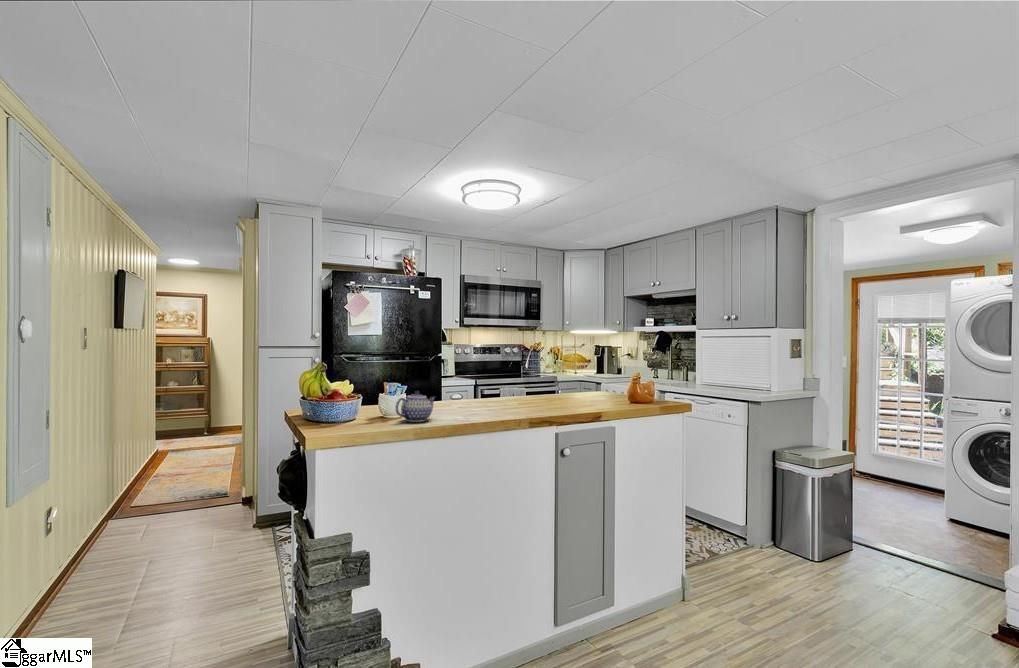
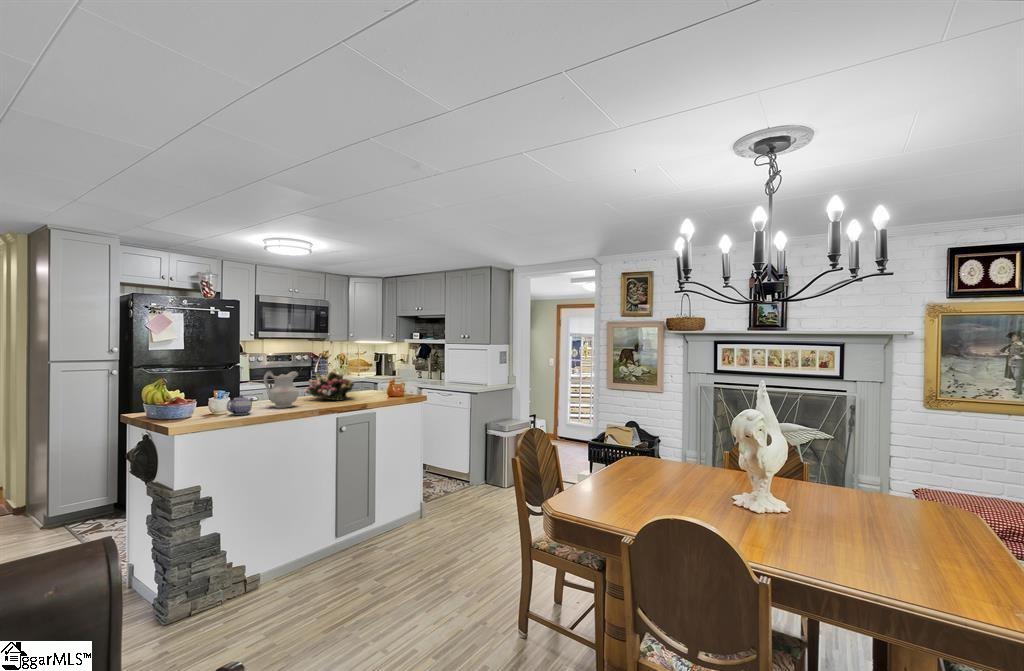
ceramic pitcher: none [452,357,500,413] -> present [264,371,299,408]
flower arrangement: none [508,360,580,406] -> present [303,371,354,401]

